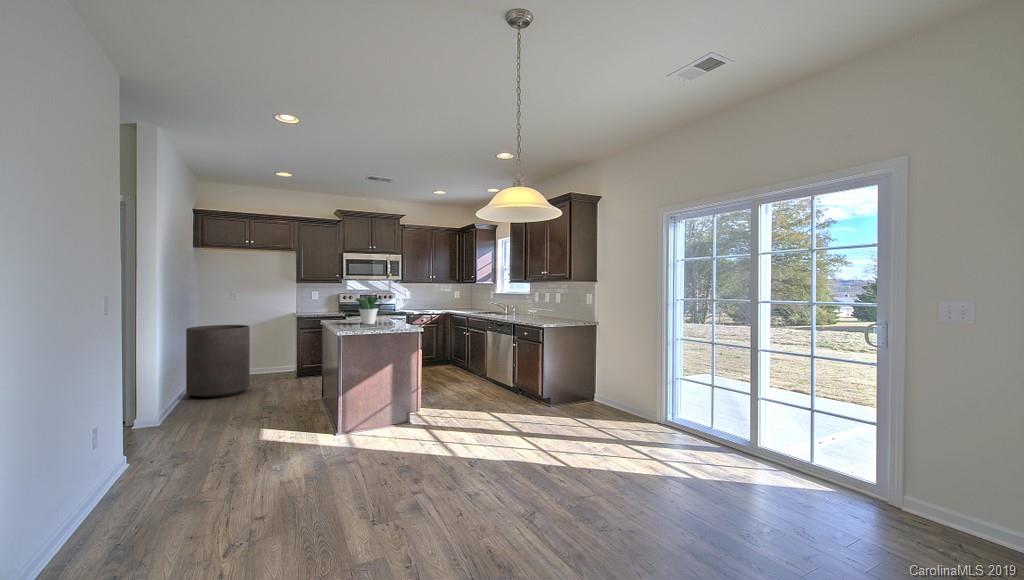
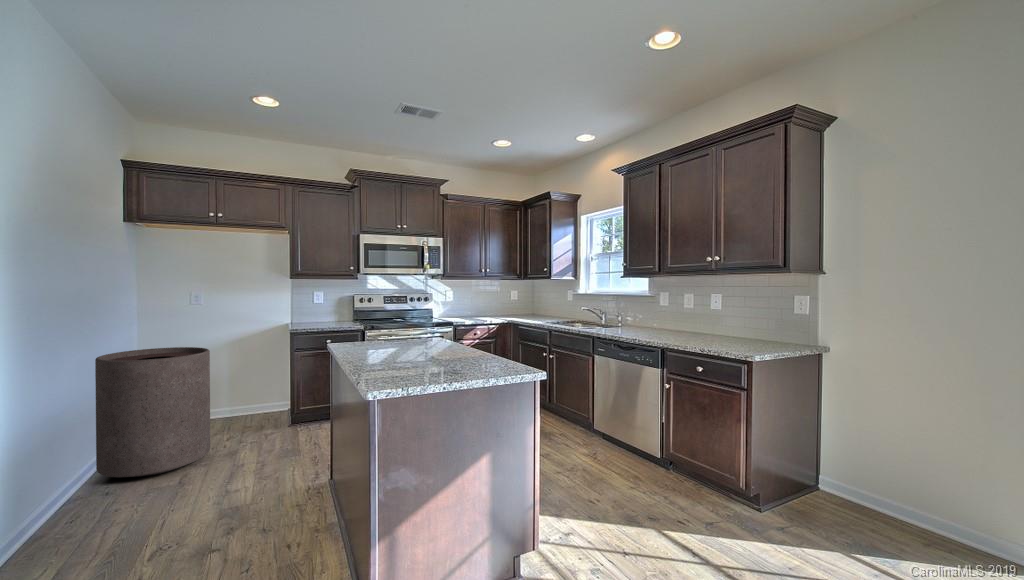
potted plant: present [355,297,382,324] -> none [393,304,448,357]

